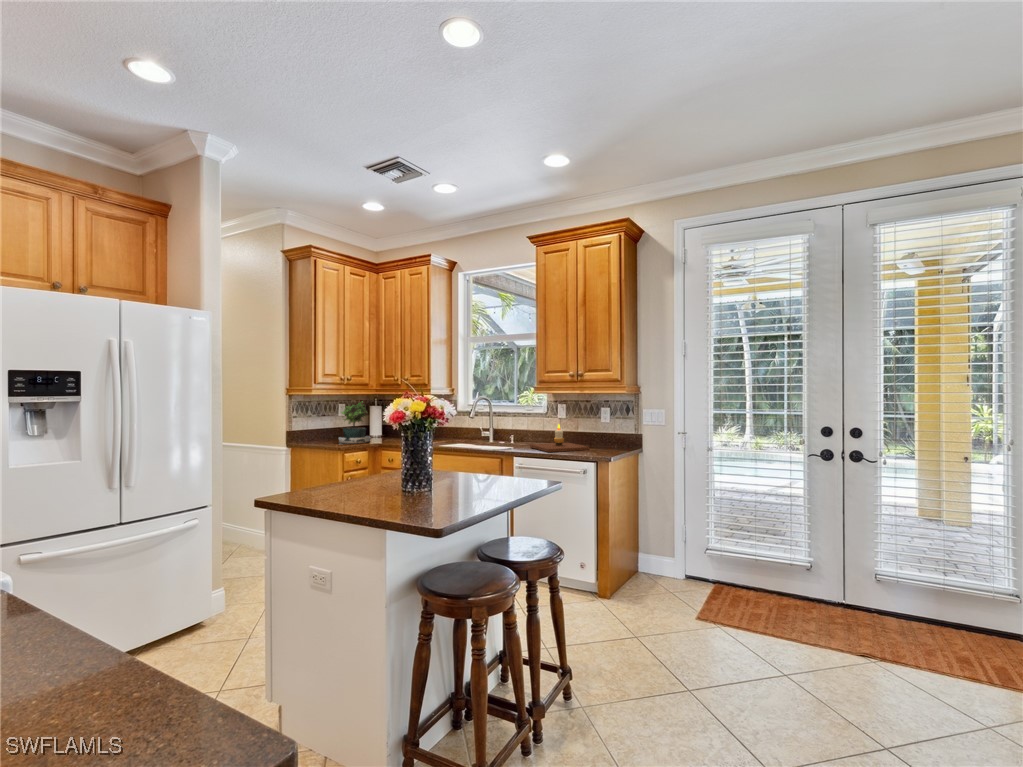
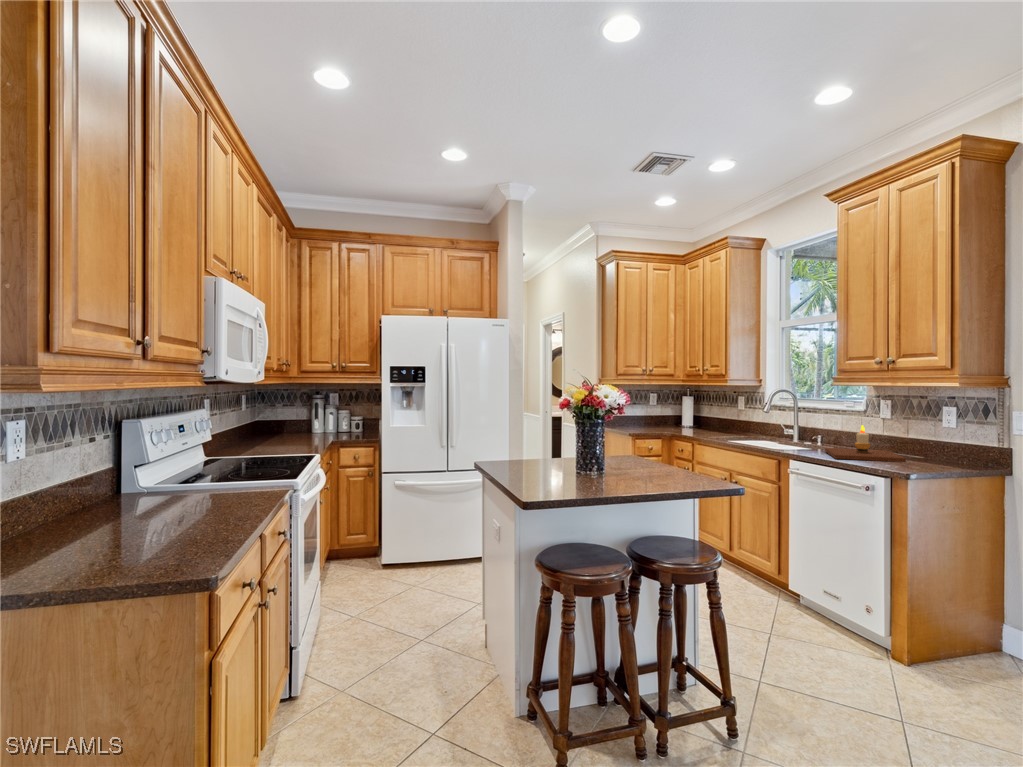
potted plant: present [339,403,371,444] -> none [635,392,671,433]

